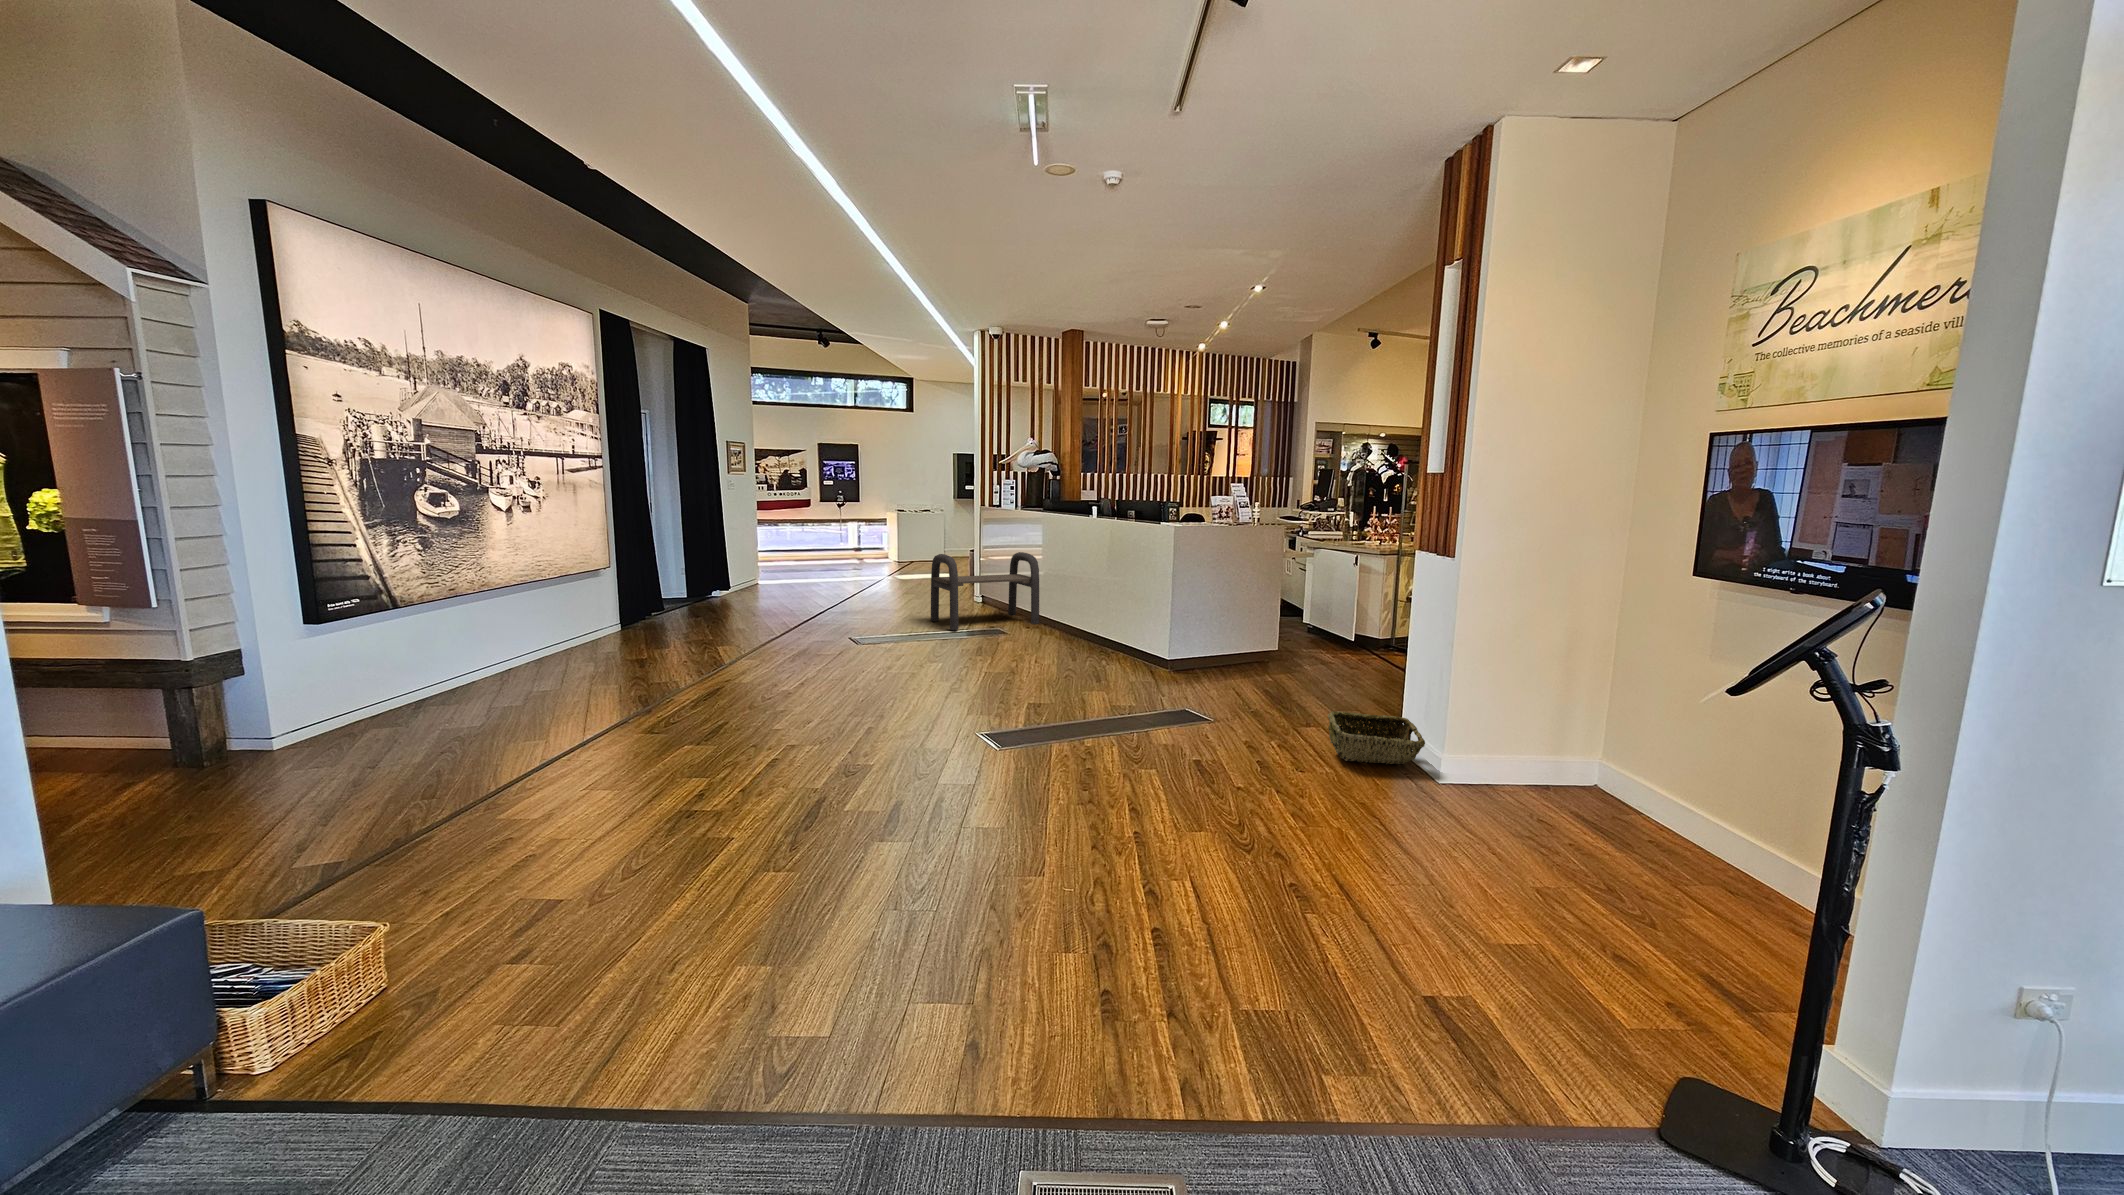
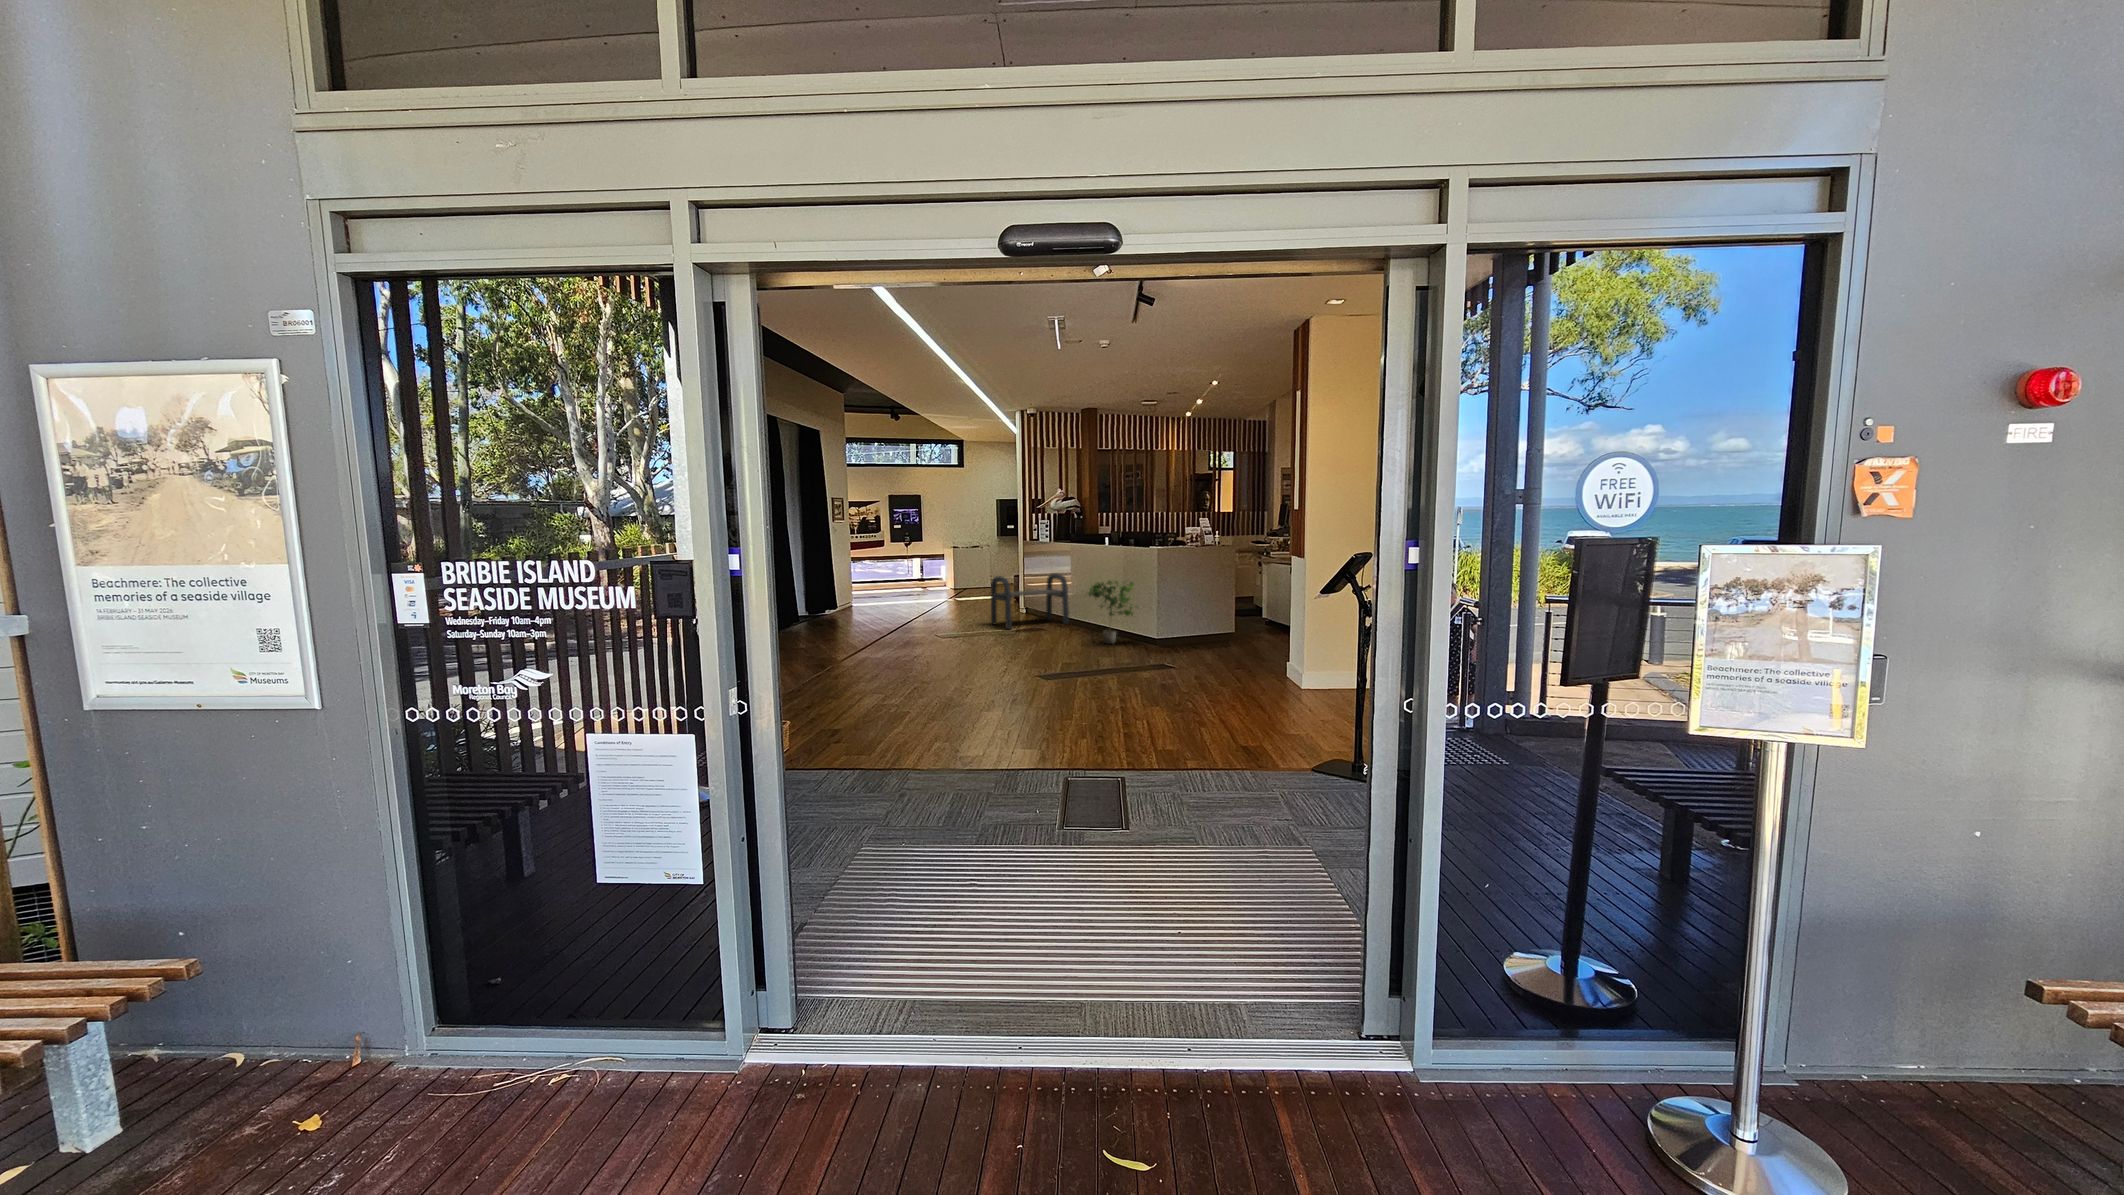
potted plant: none [1066,570,1145,664] -> present [1088,581,1137,644]
woven basket: present [1328,711,1425,764] -> none [1237,654,1290,681]

